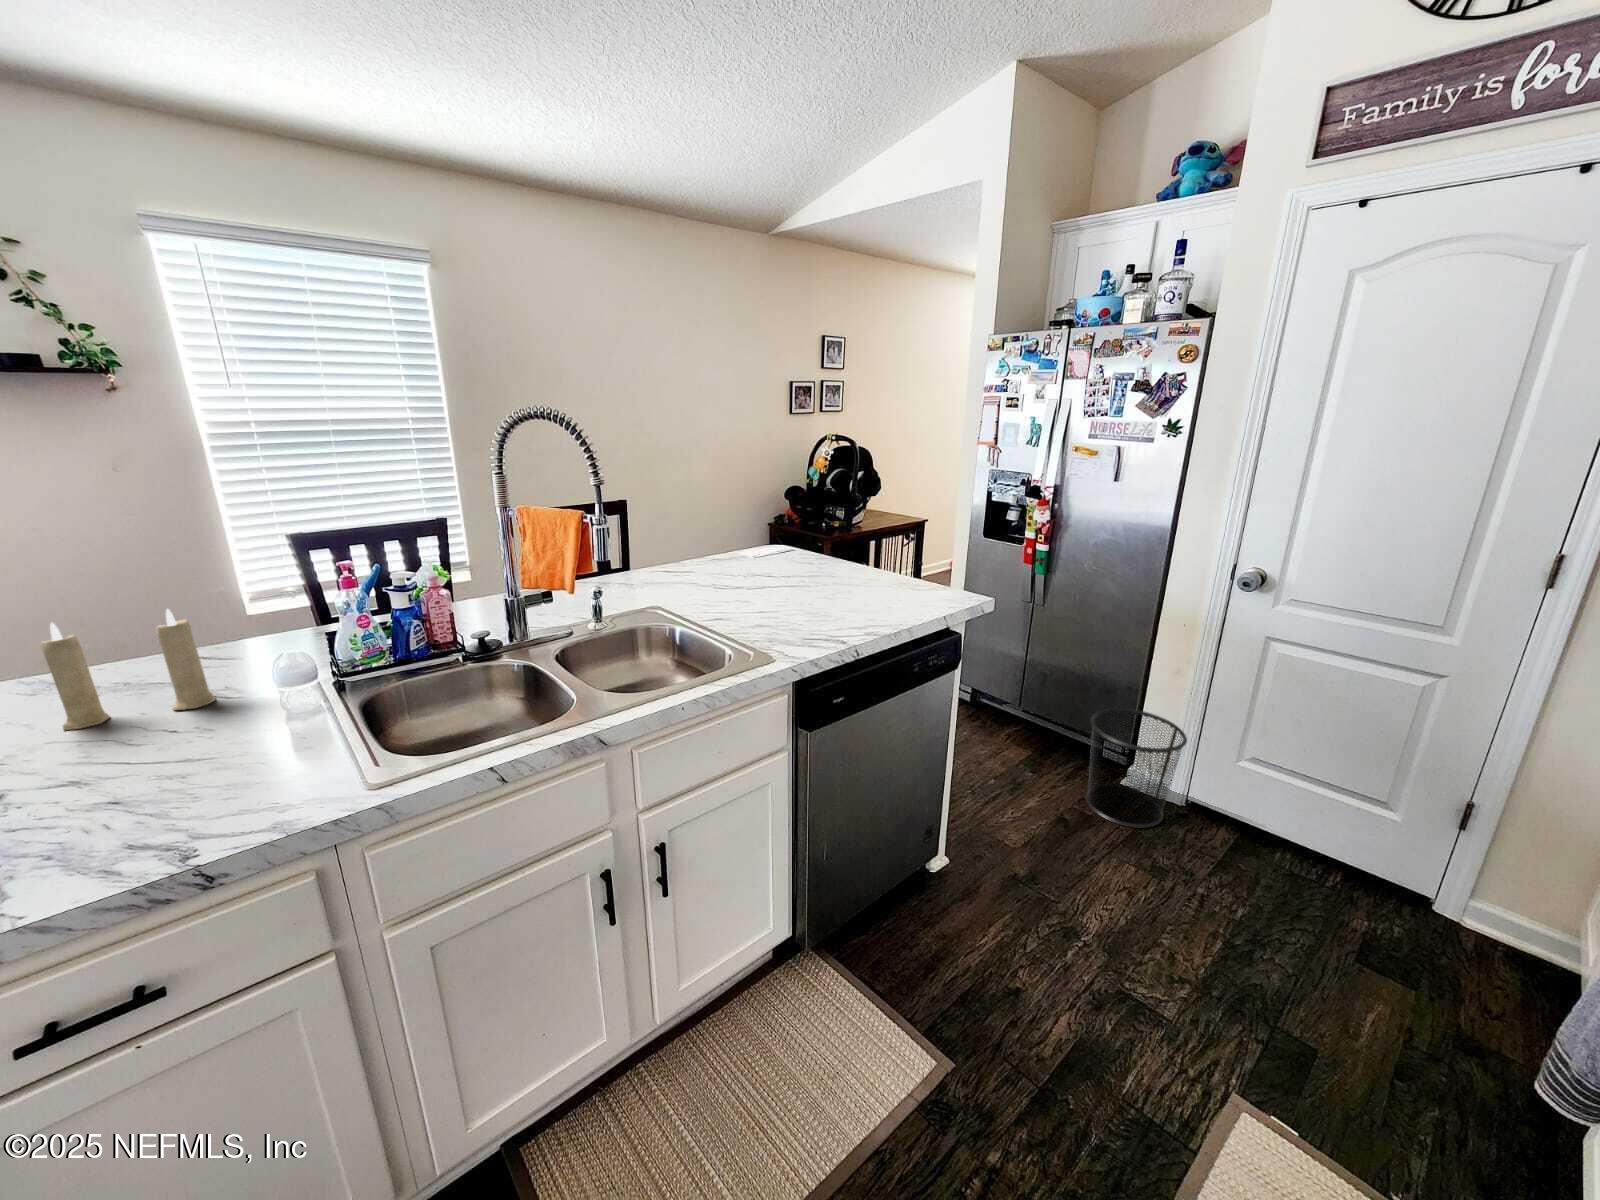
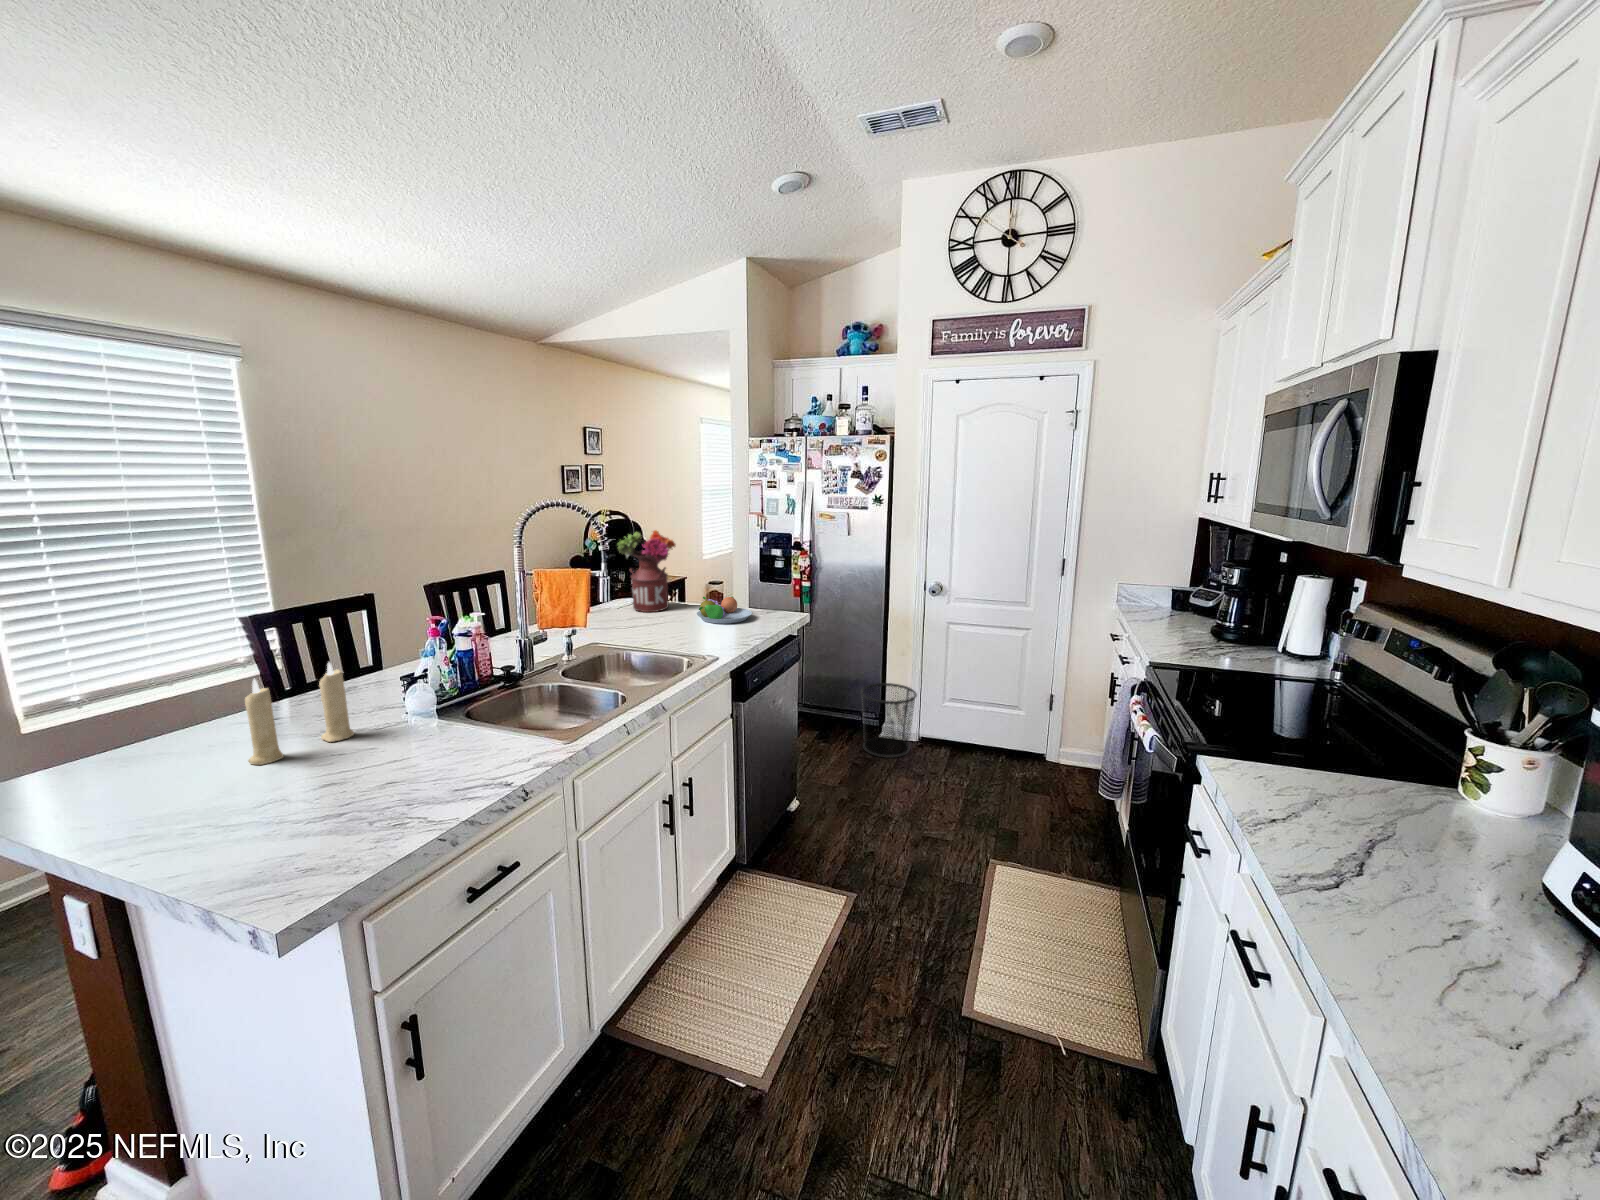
flower arrangement: none [738,457,816,569] -> present [618,530,676,612]
fruit bowl: none [808,557,893,601] -> present [697,596,752,624]

